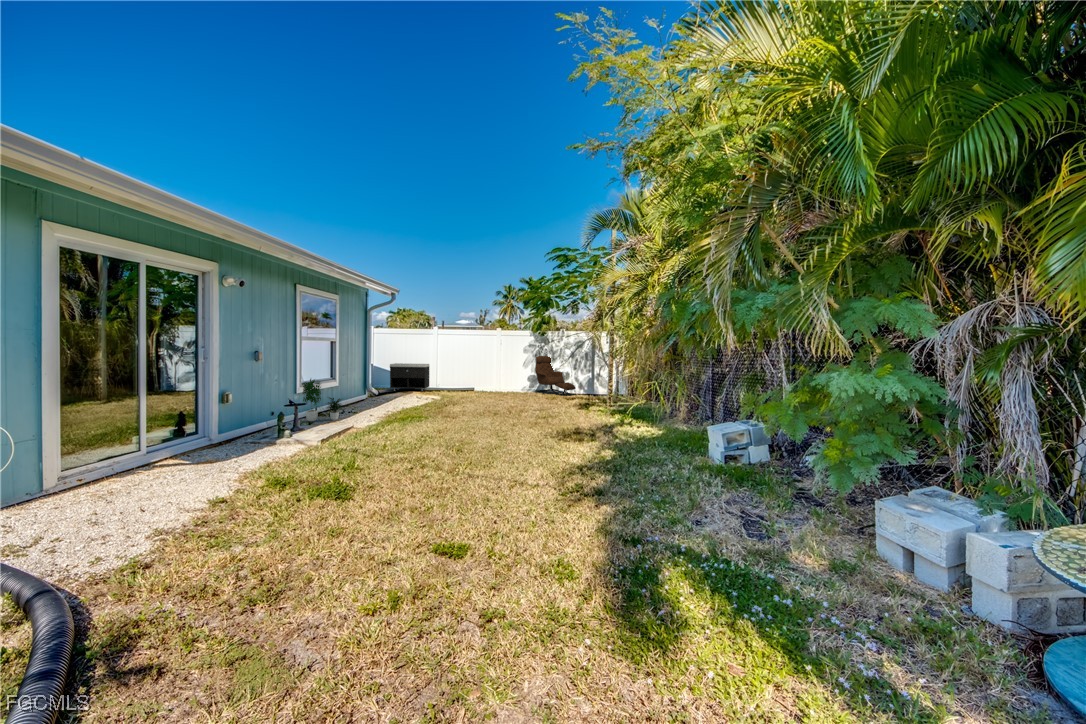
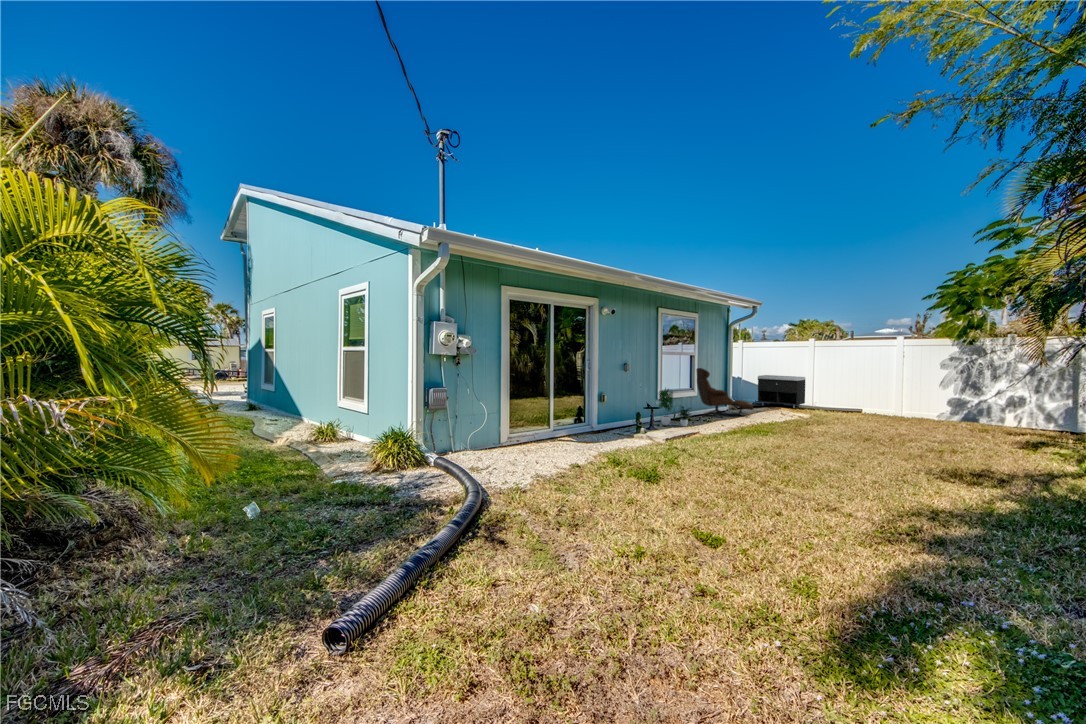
lounge chair: present [535,356,575,396] -> present [697,368,753,418]

